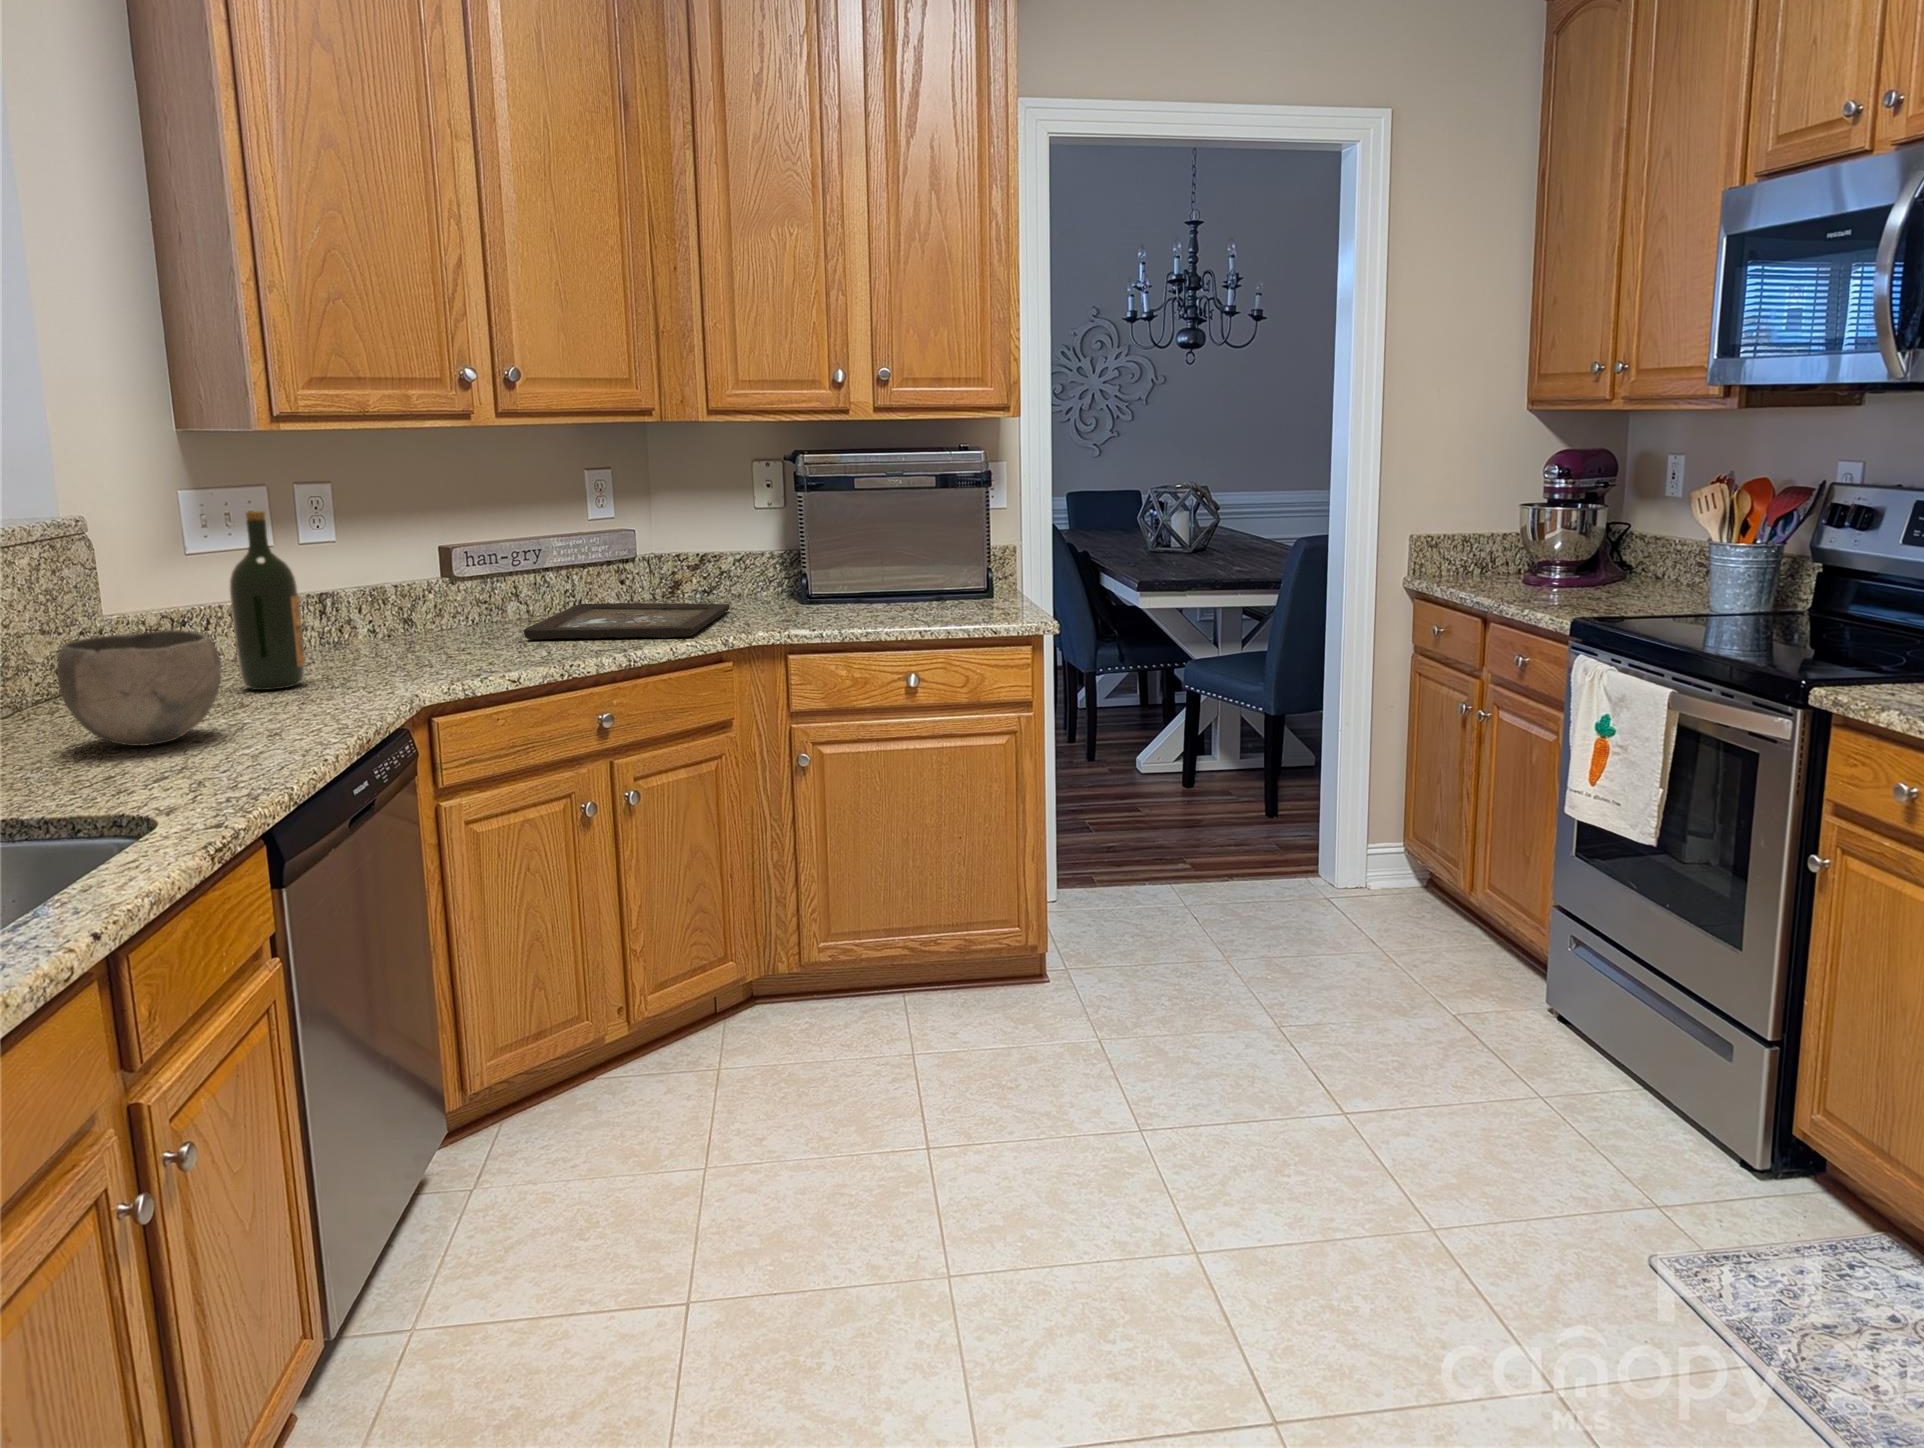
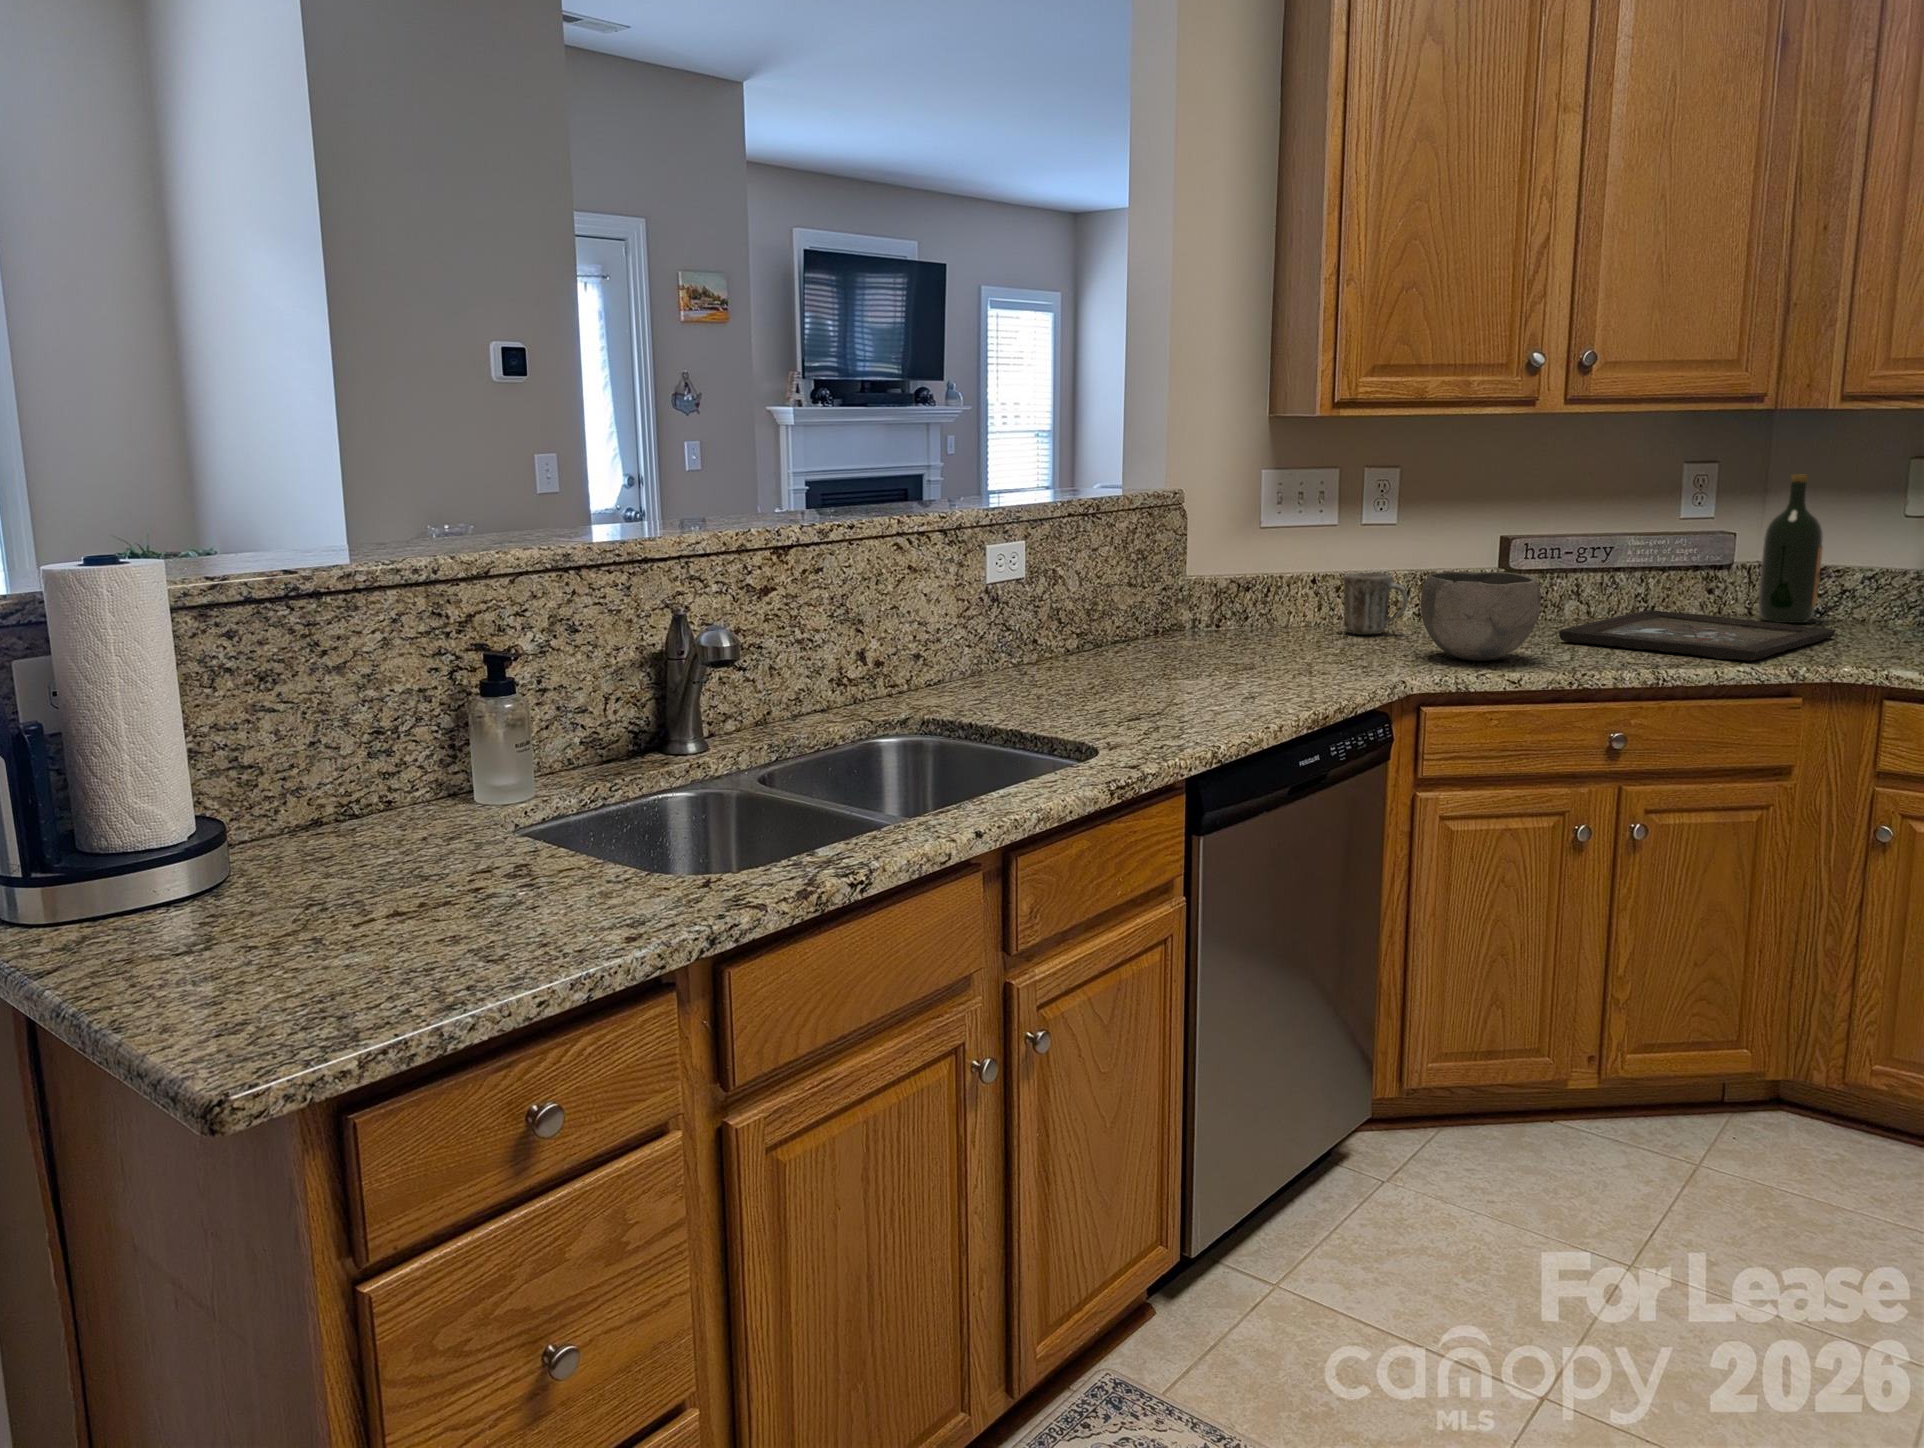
wine bottle: present [230,511,305,690] -> present [1759,475,1823,623]
mug: none [297,592,372,658] -> present [1343,573,1408,635]
bowl: present [57,630,221,746] -> present [1421,572,1541,661]

